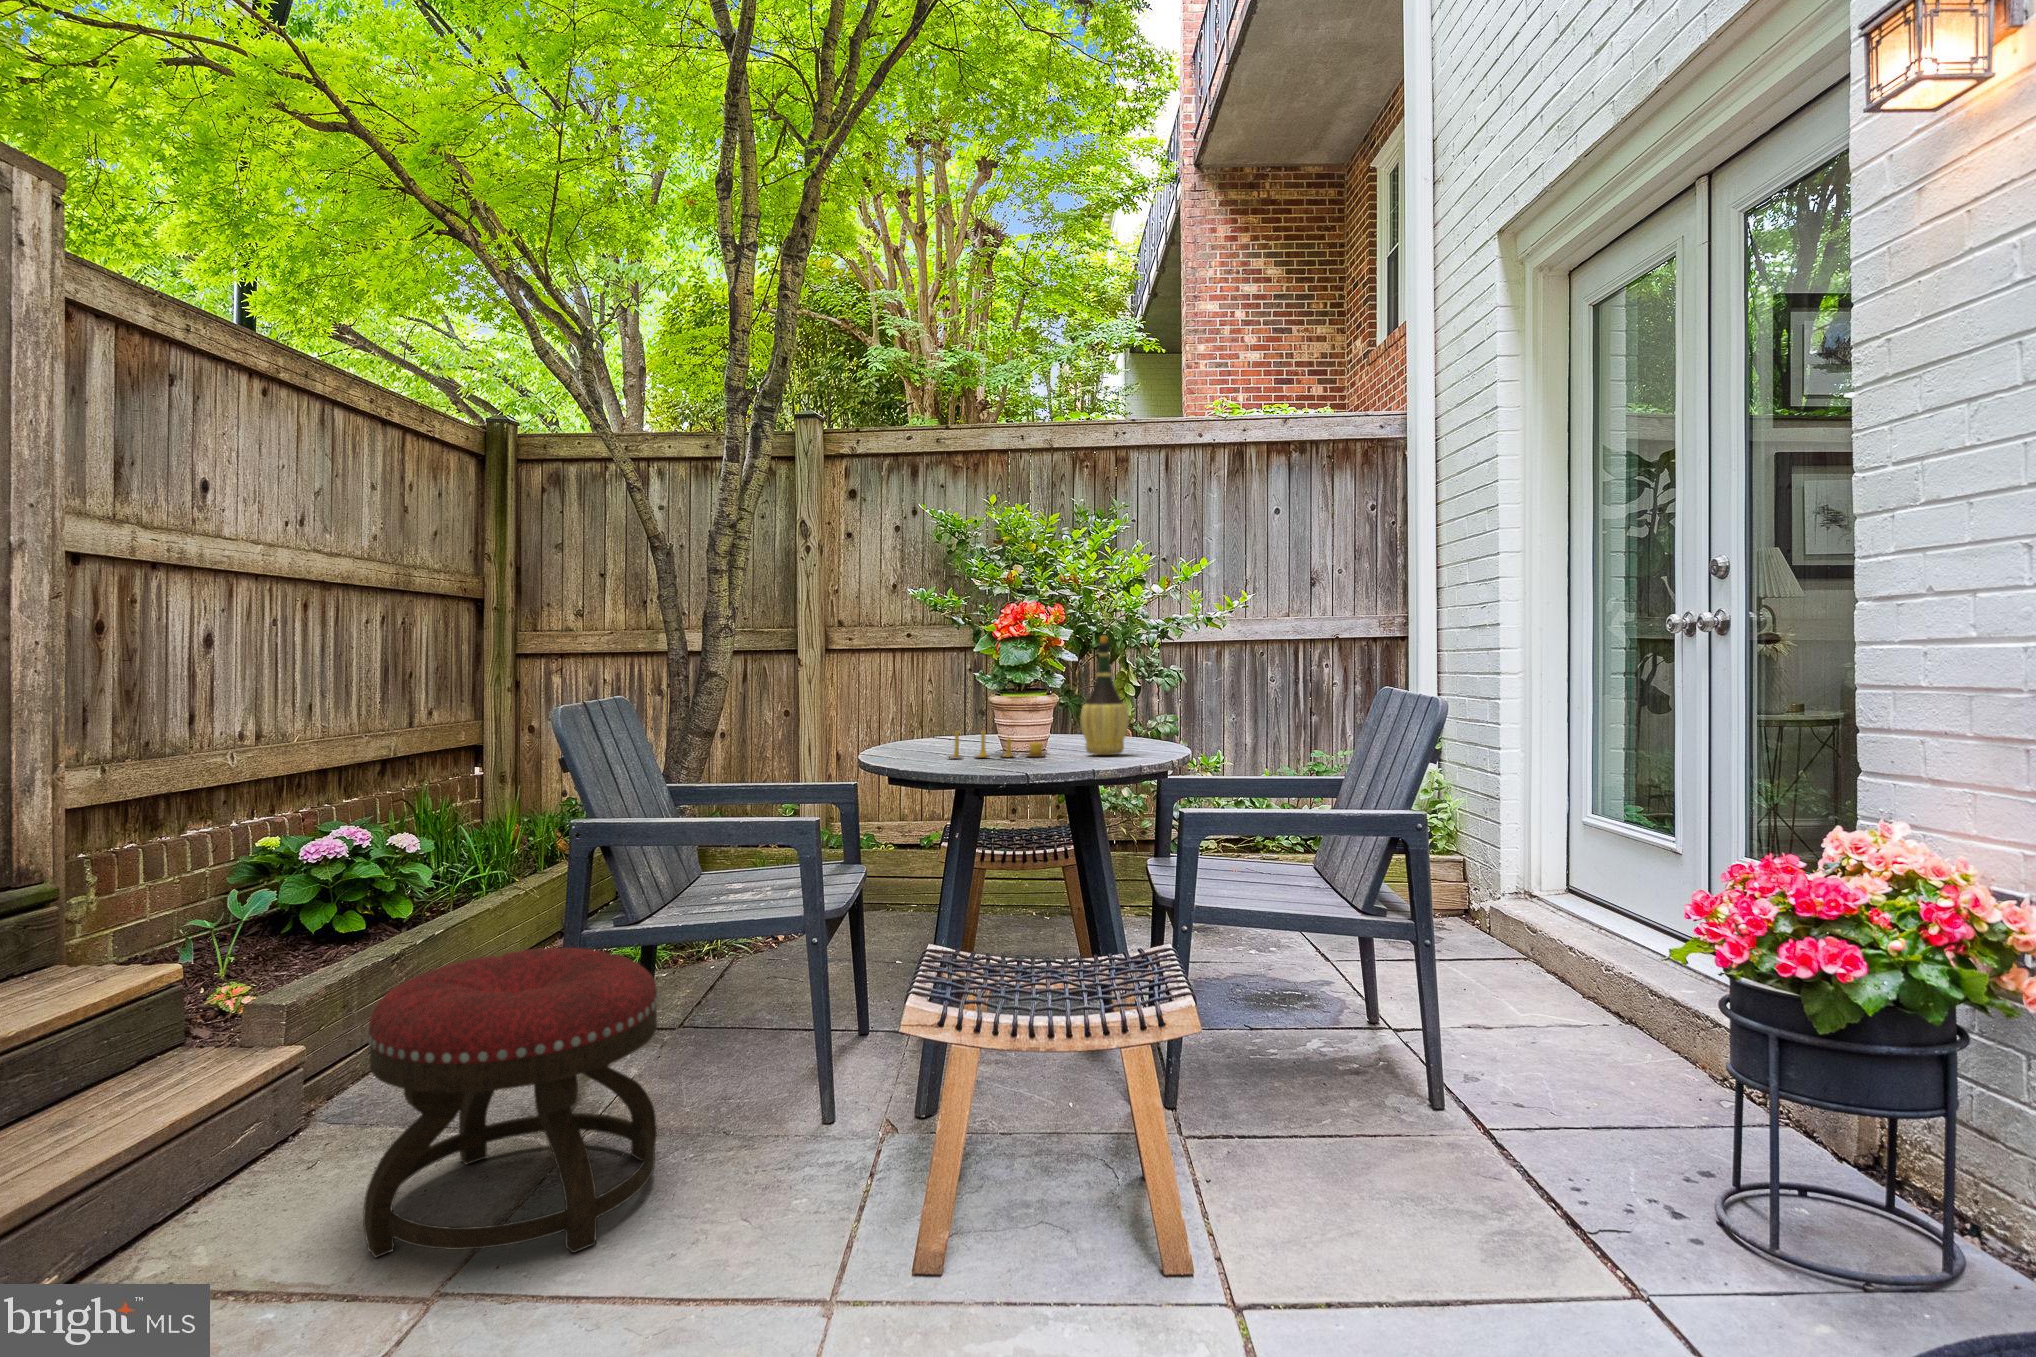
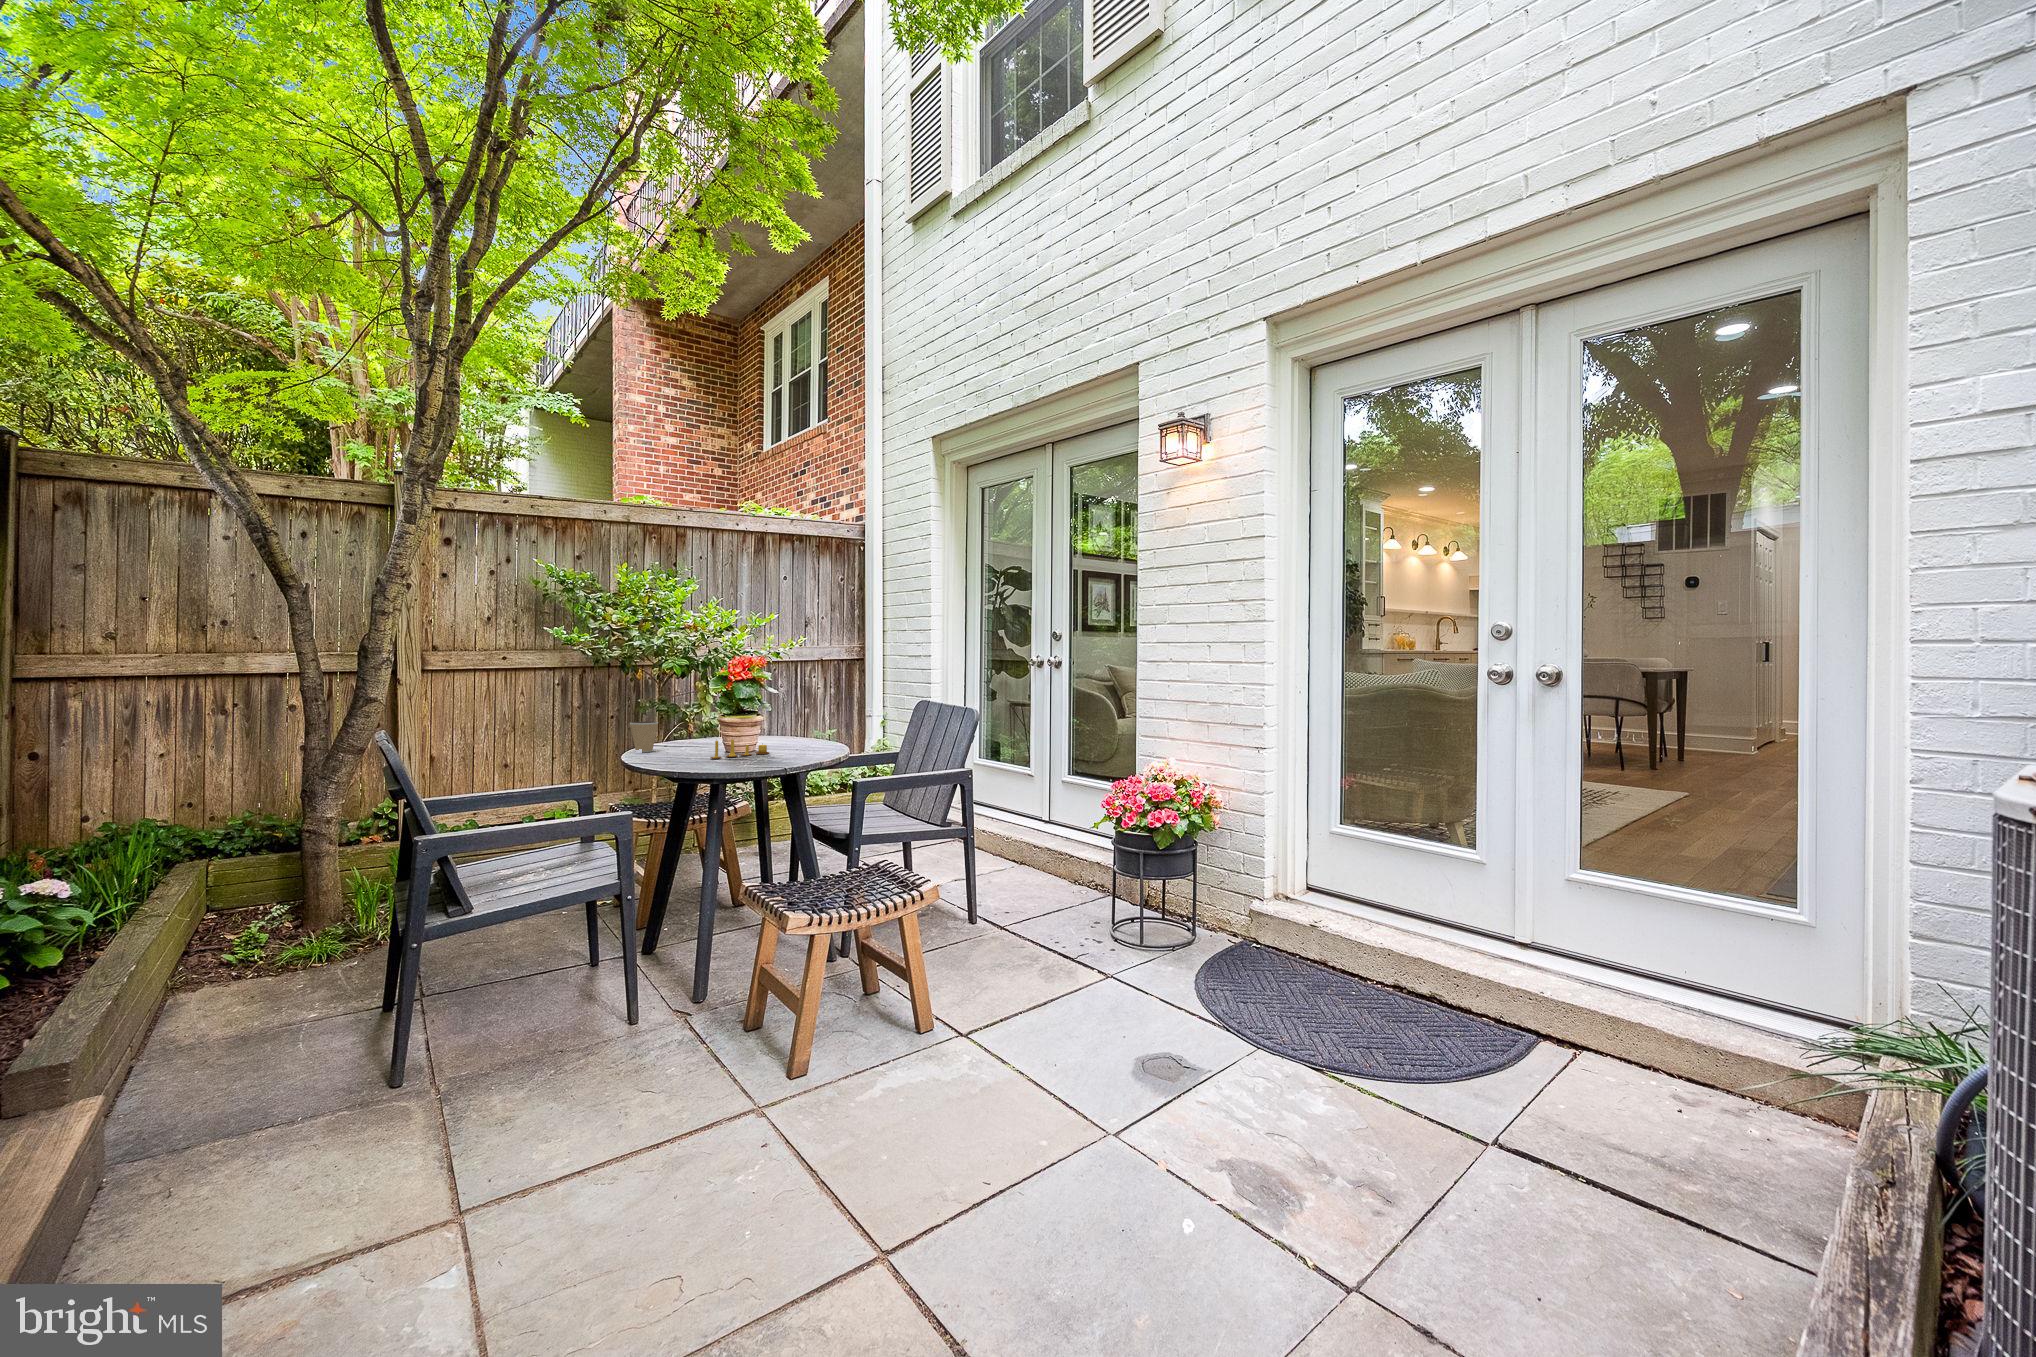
wine bottle: present [1080,636,1129,755] -> none [787,677,817,750]
coffee cup: none [916,705,953,748] -> present [630,721,658,753]
ottoman: present [363,948,659,1257] -> none [462,911,673,1141]

